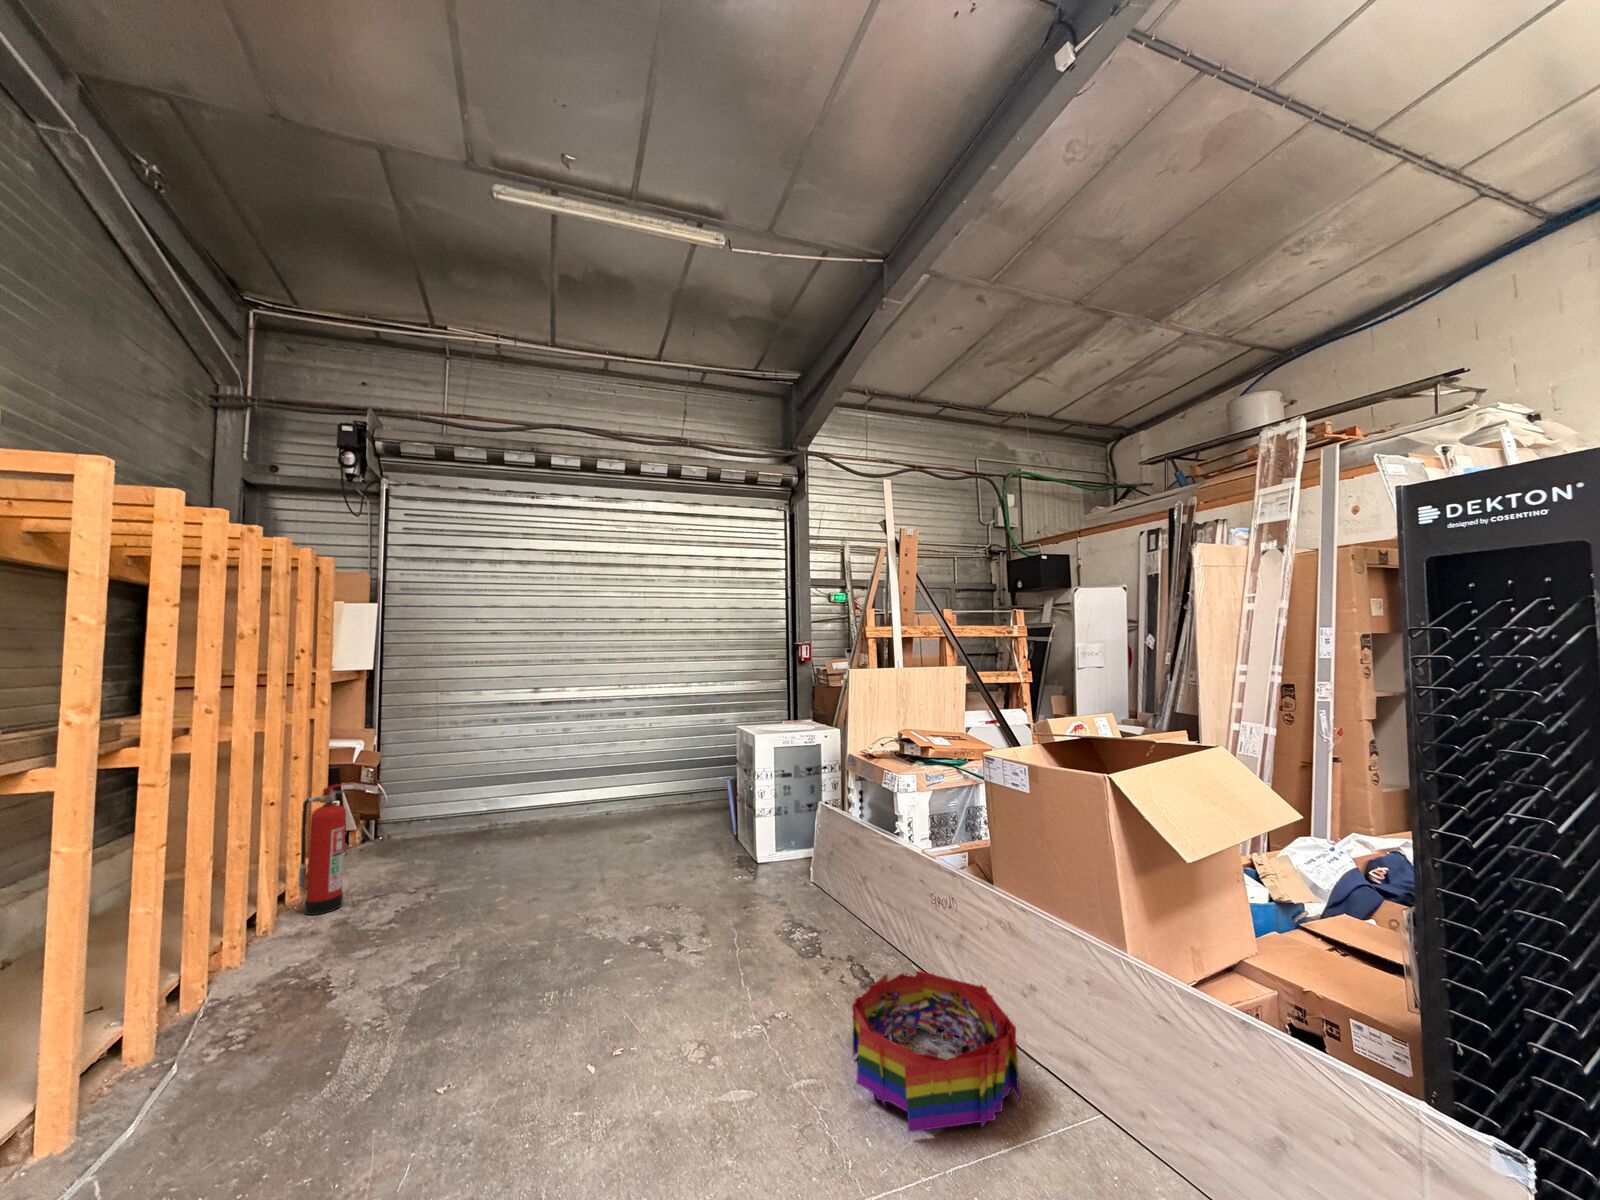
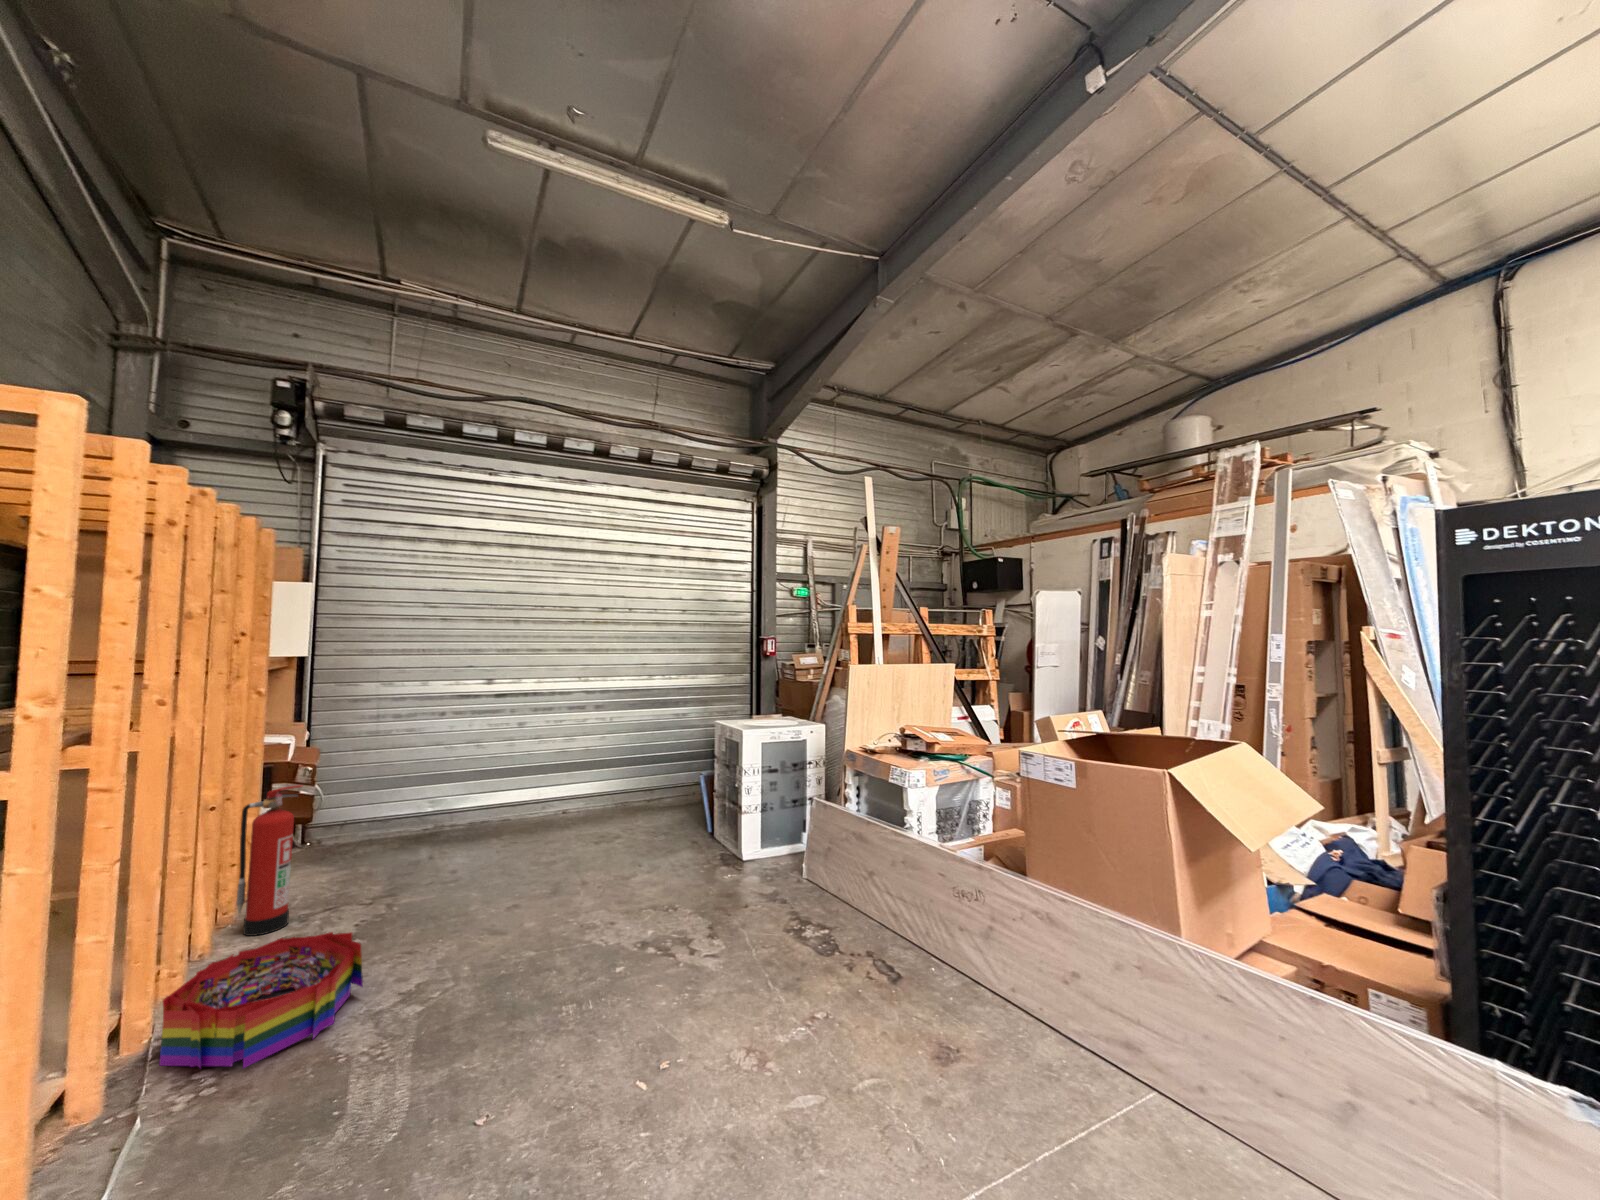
storage bin: present [852,971,1019,1132] -> present [159,932,363,1068]

